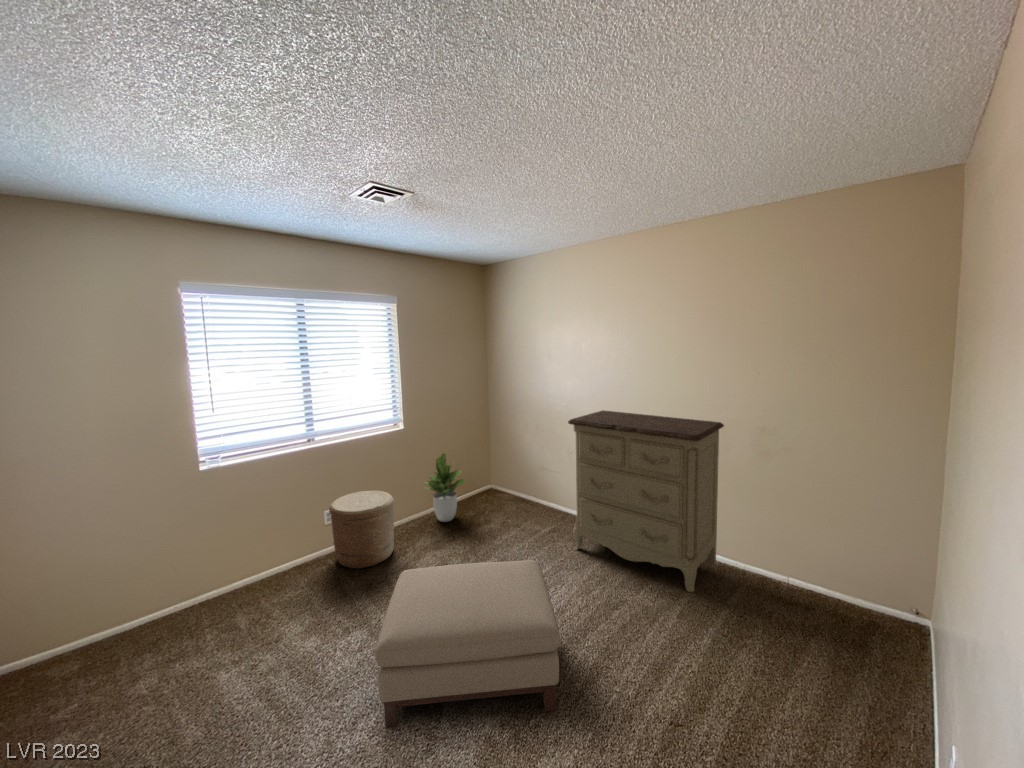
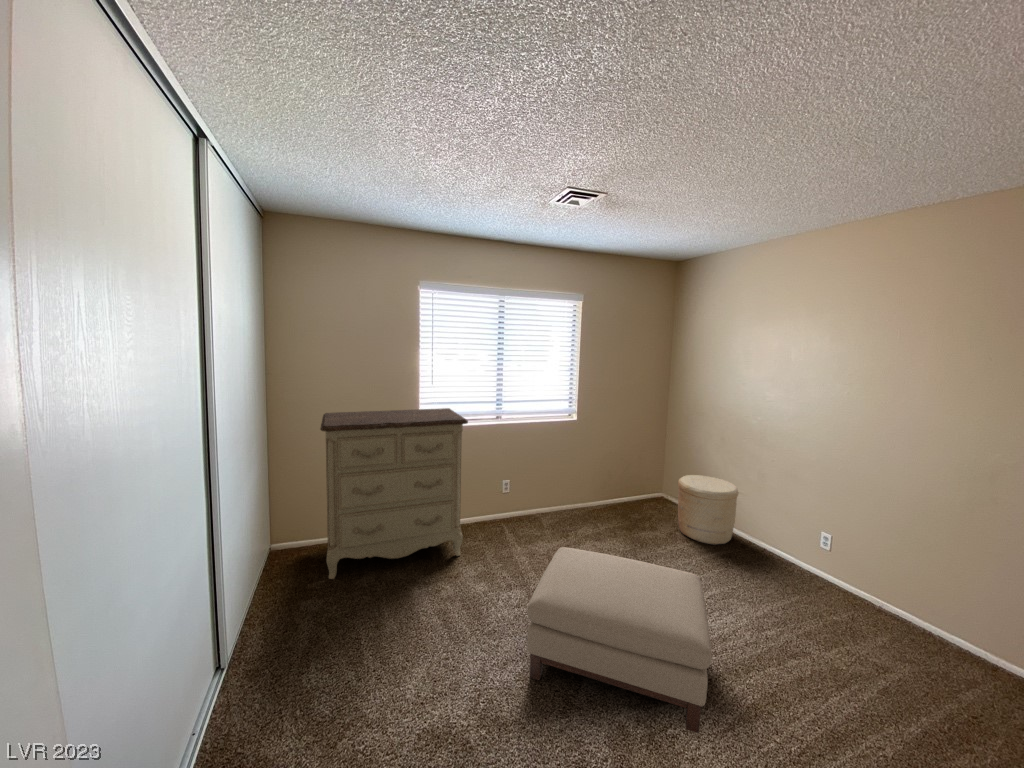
dresser: present [568,410,724,592] -> present [320,408,468,579]
potted plant: present [425,453,465,522] -> none [590,449,633,517]
woven basket: present [329,491,394,569] -> present [678,475,738,544]

